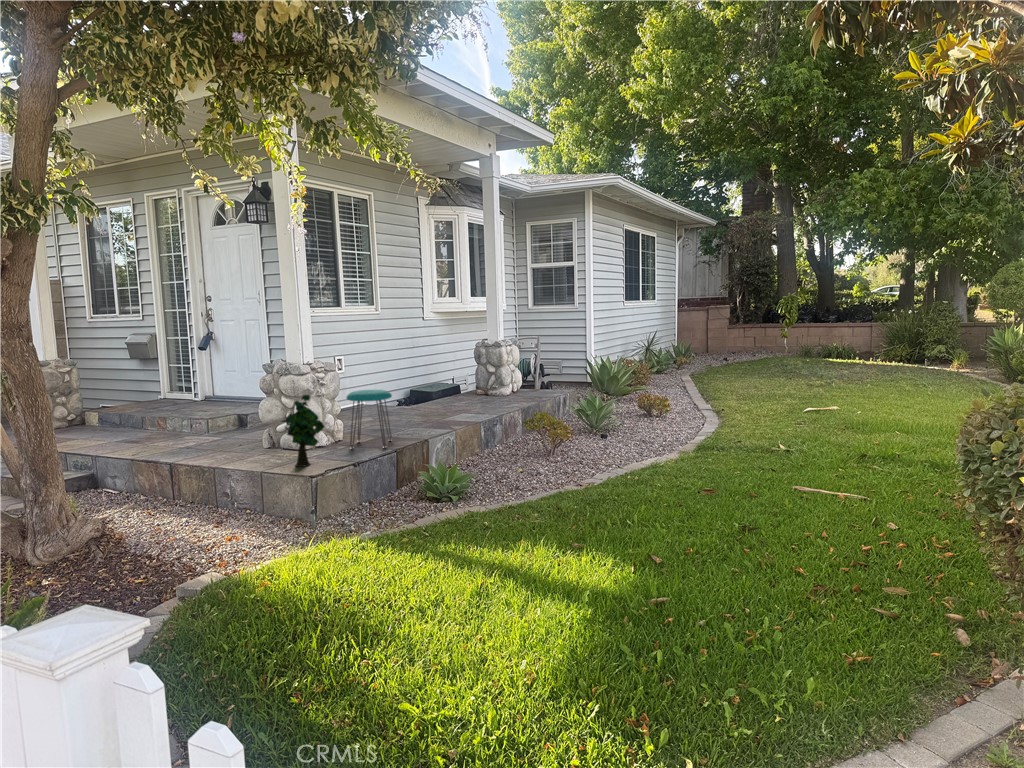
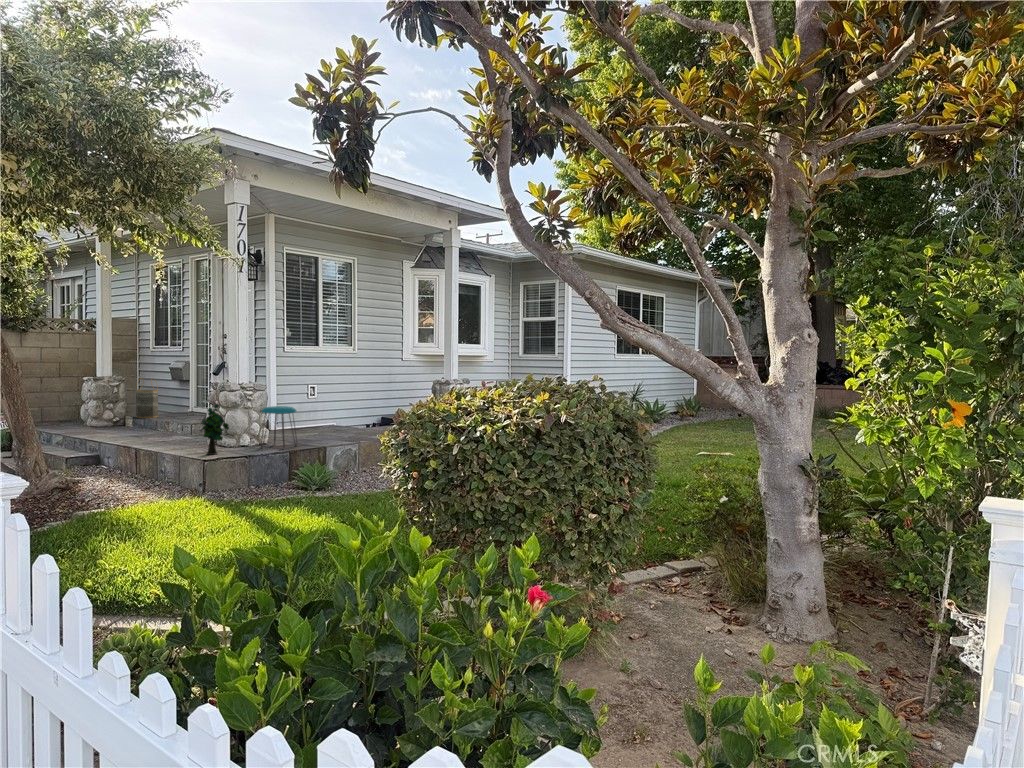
basket: none [99,359,132,413] -> present [136,389,158,418]

